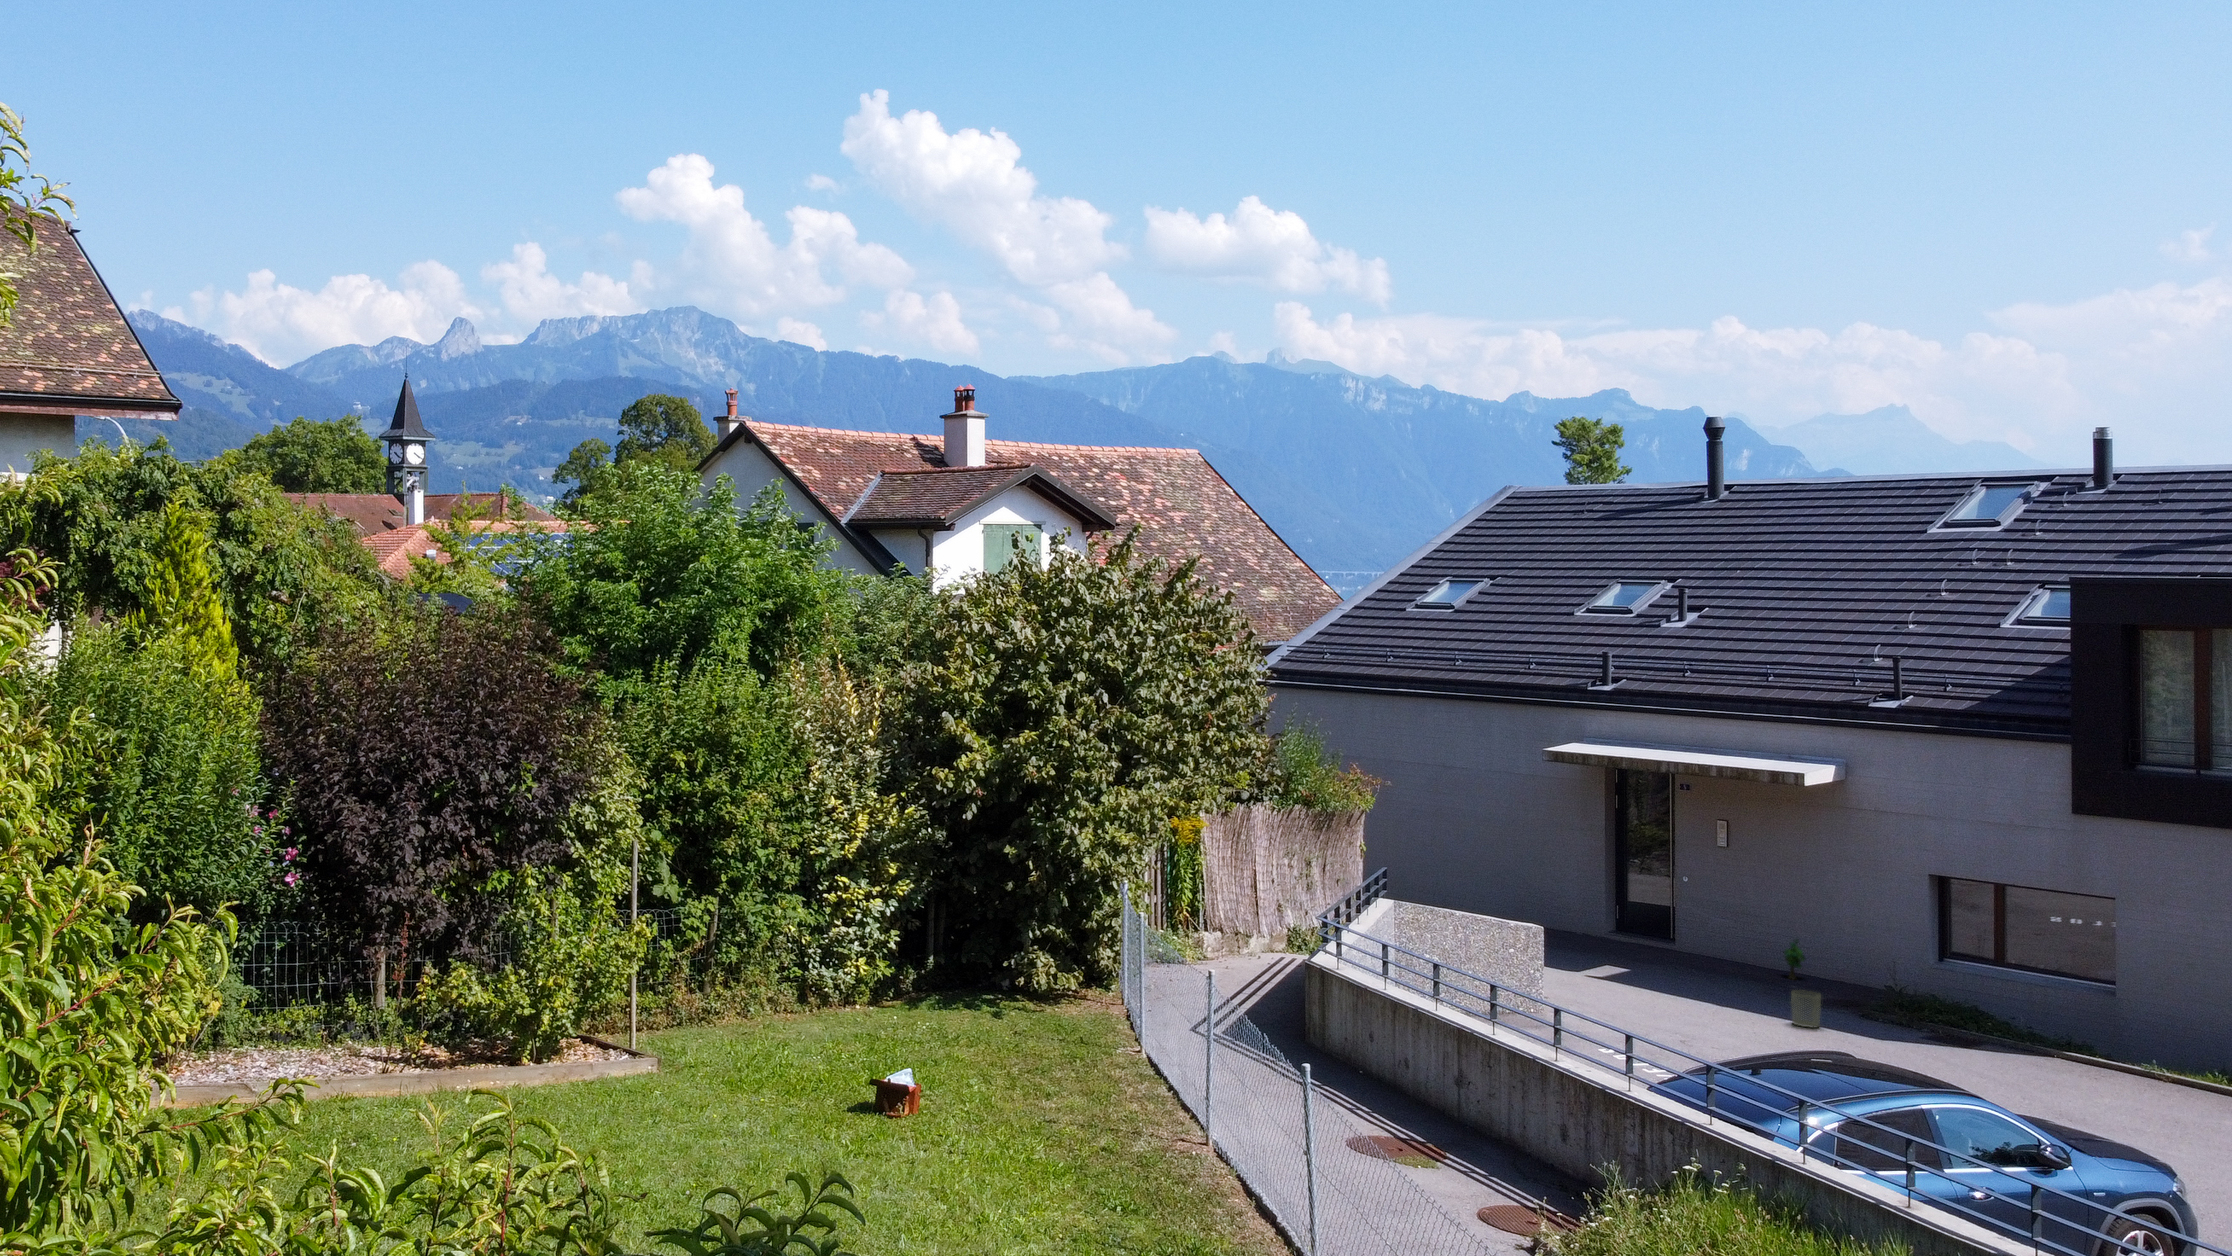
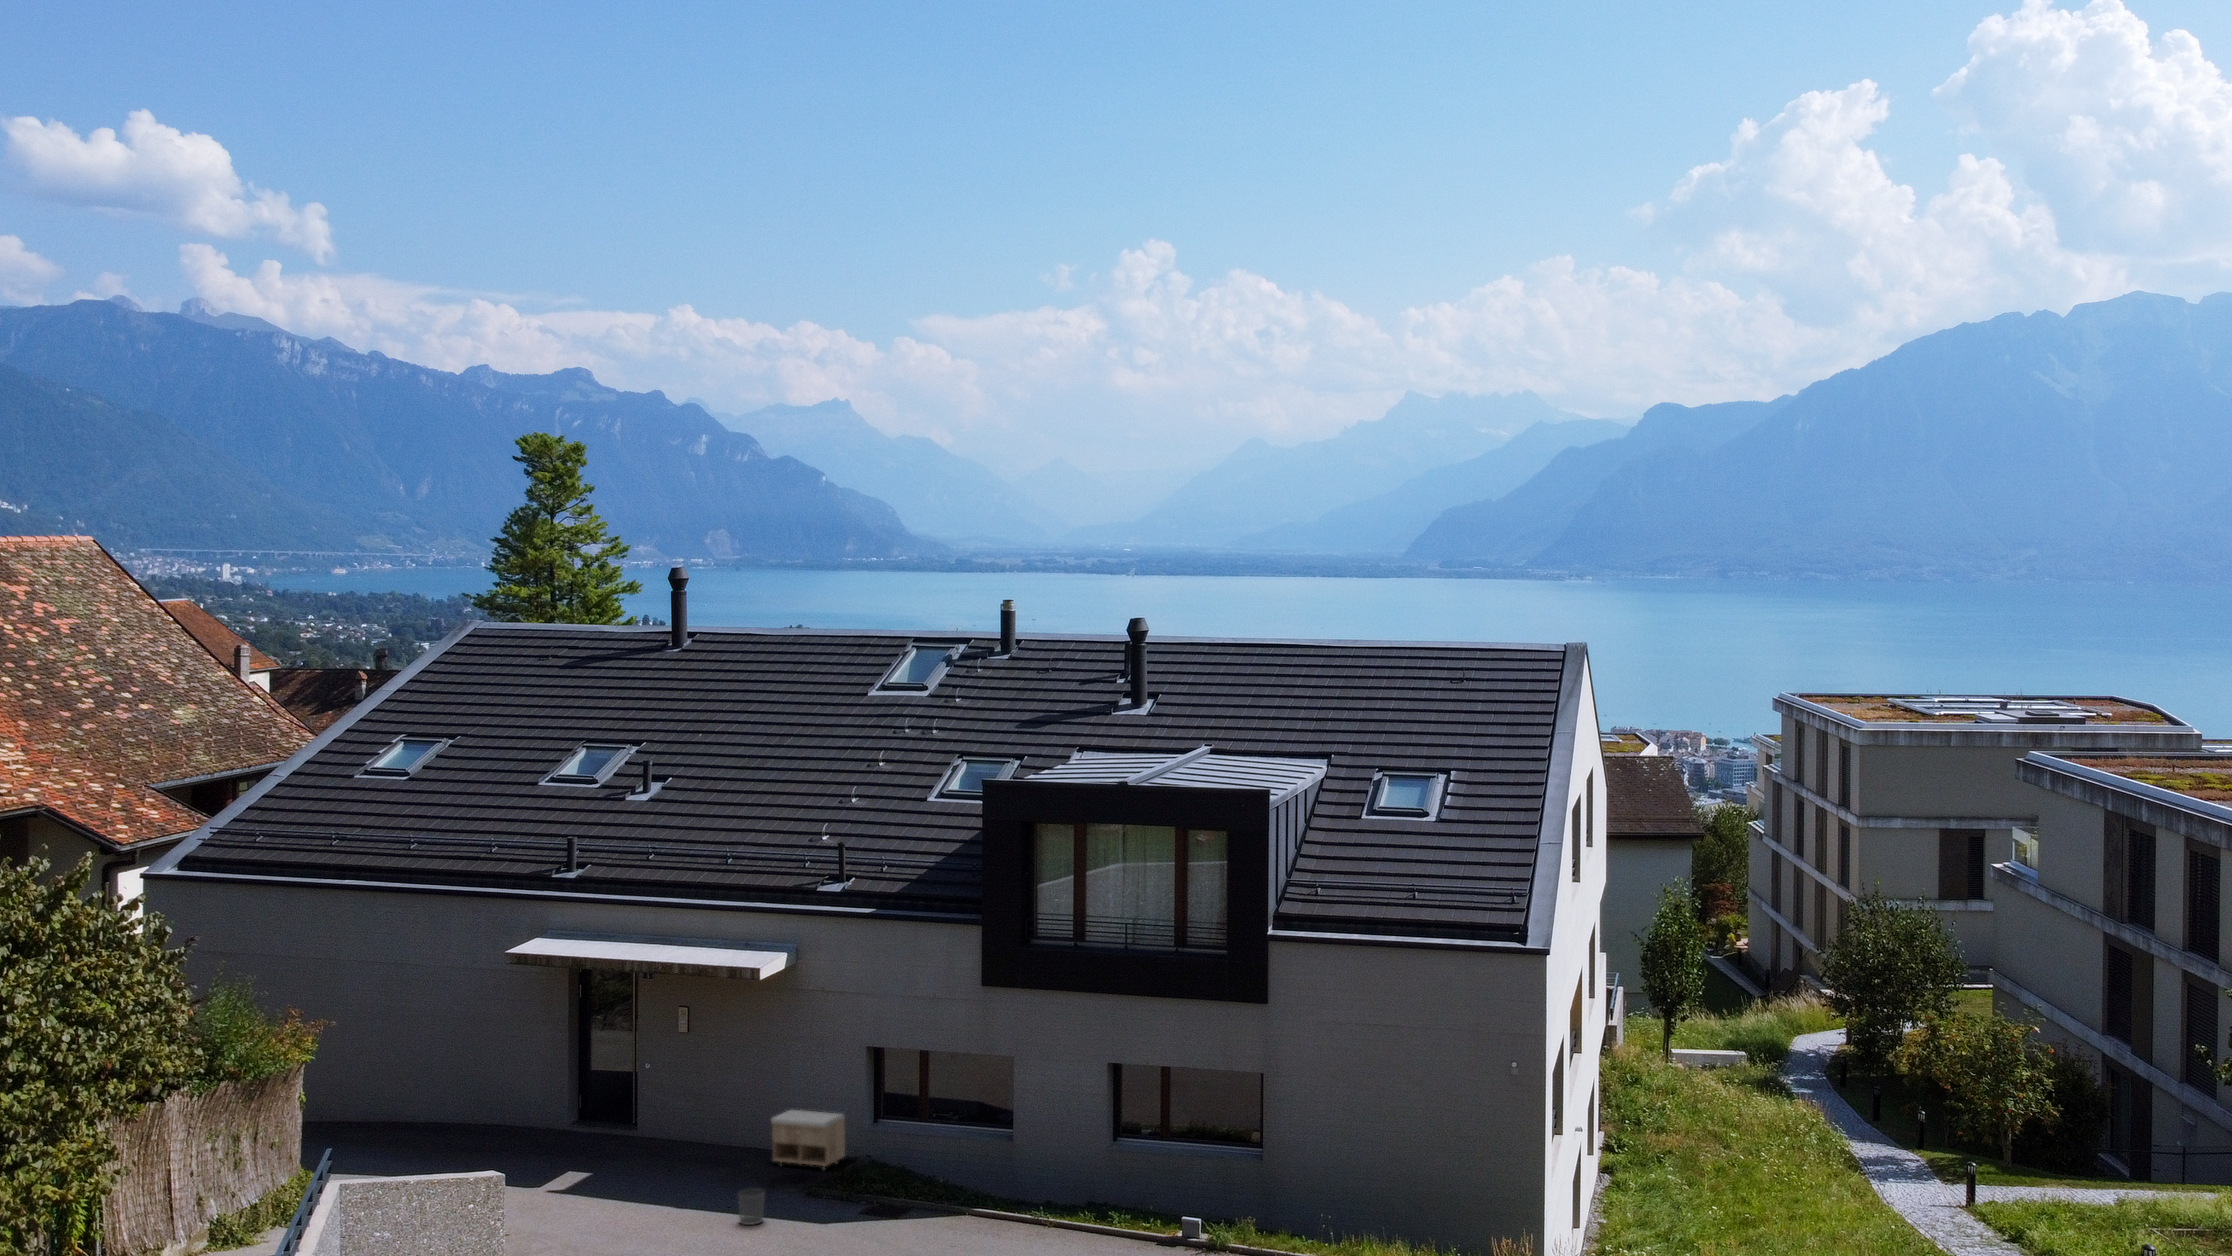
storage bench: none [1821,938,1908,1003] -> present [771,1110,845,1168]
decorative plant: present [1783,940,1805,979] -> none [737,1115,760,1155]

